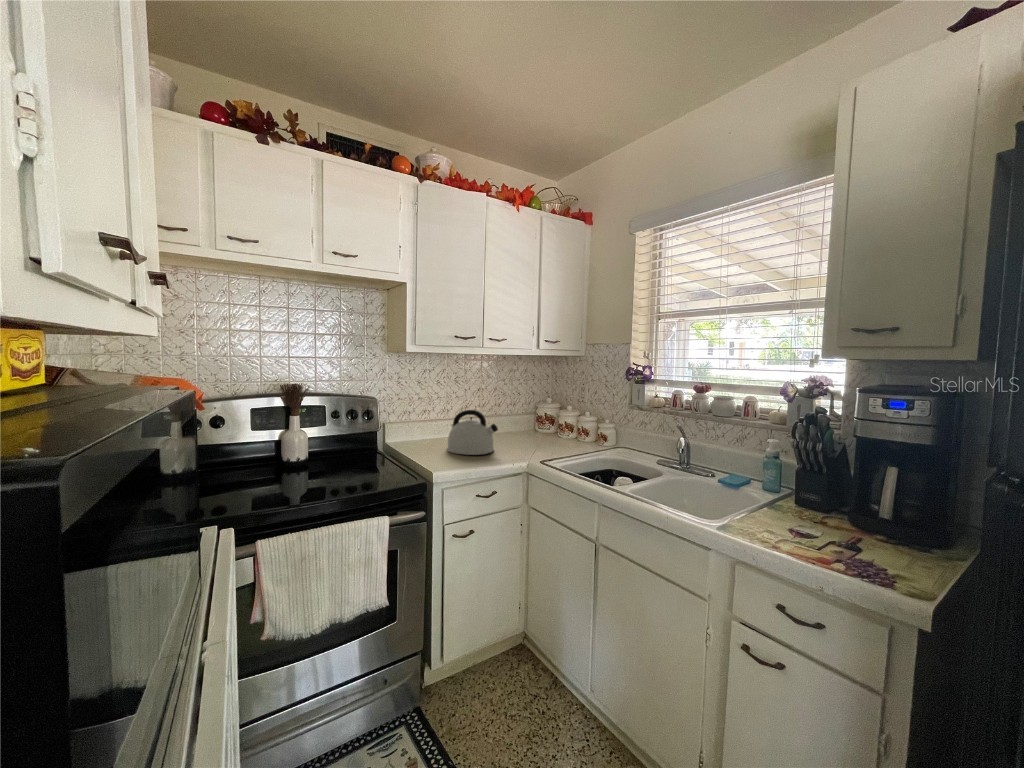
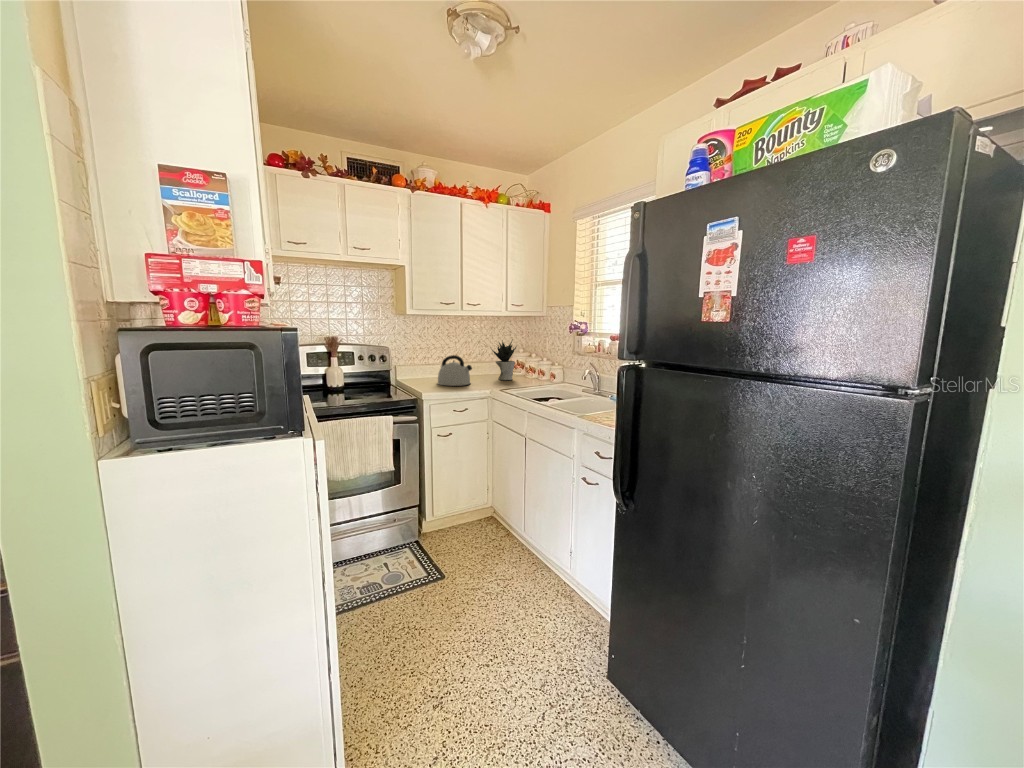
potted plant: none [516,386,552,442] -> present [492,339,516,380]

